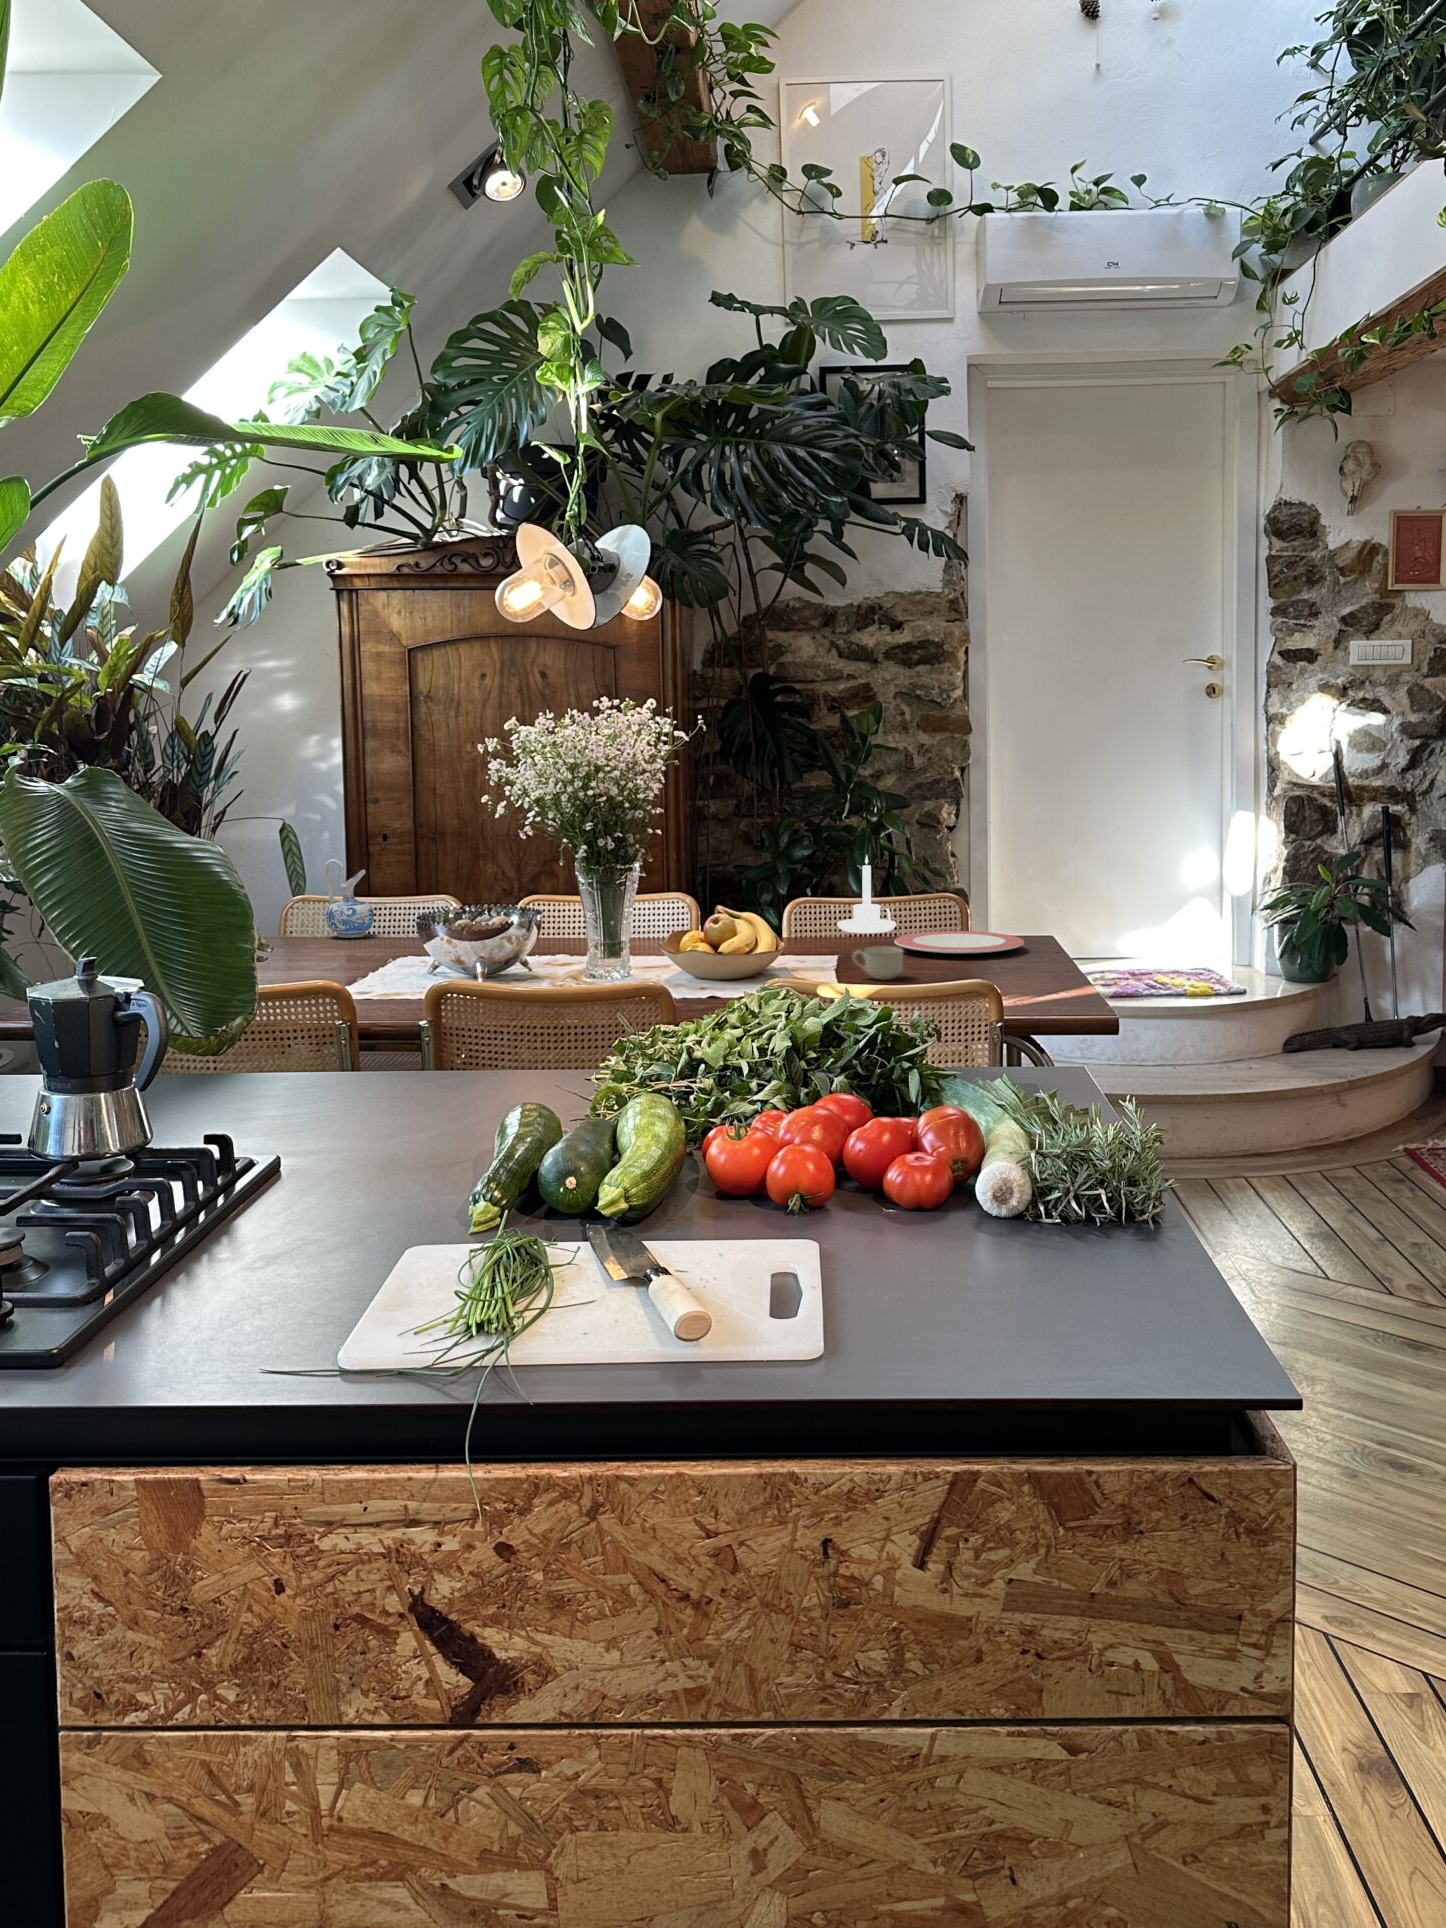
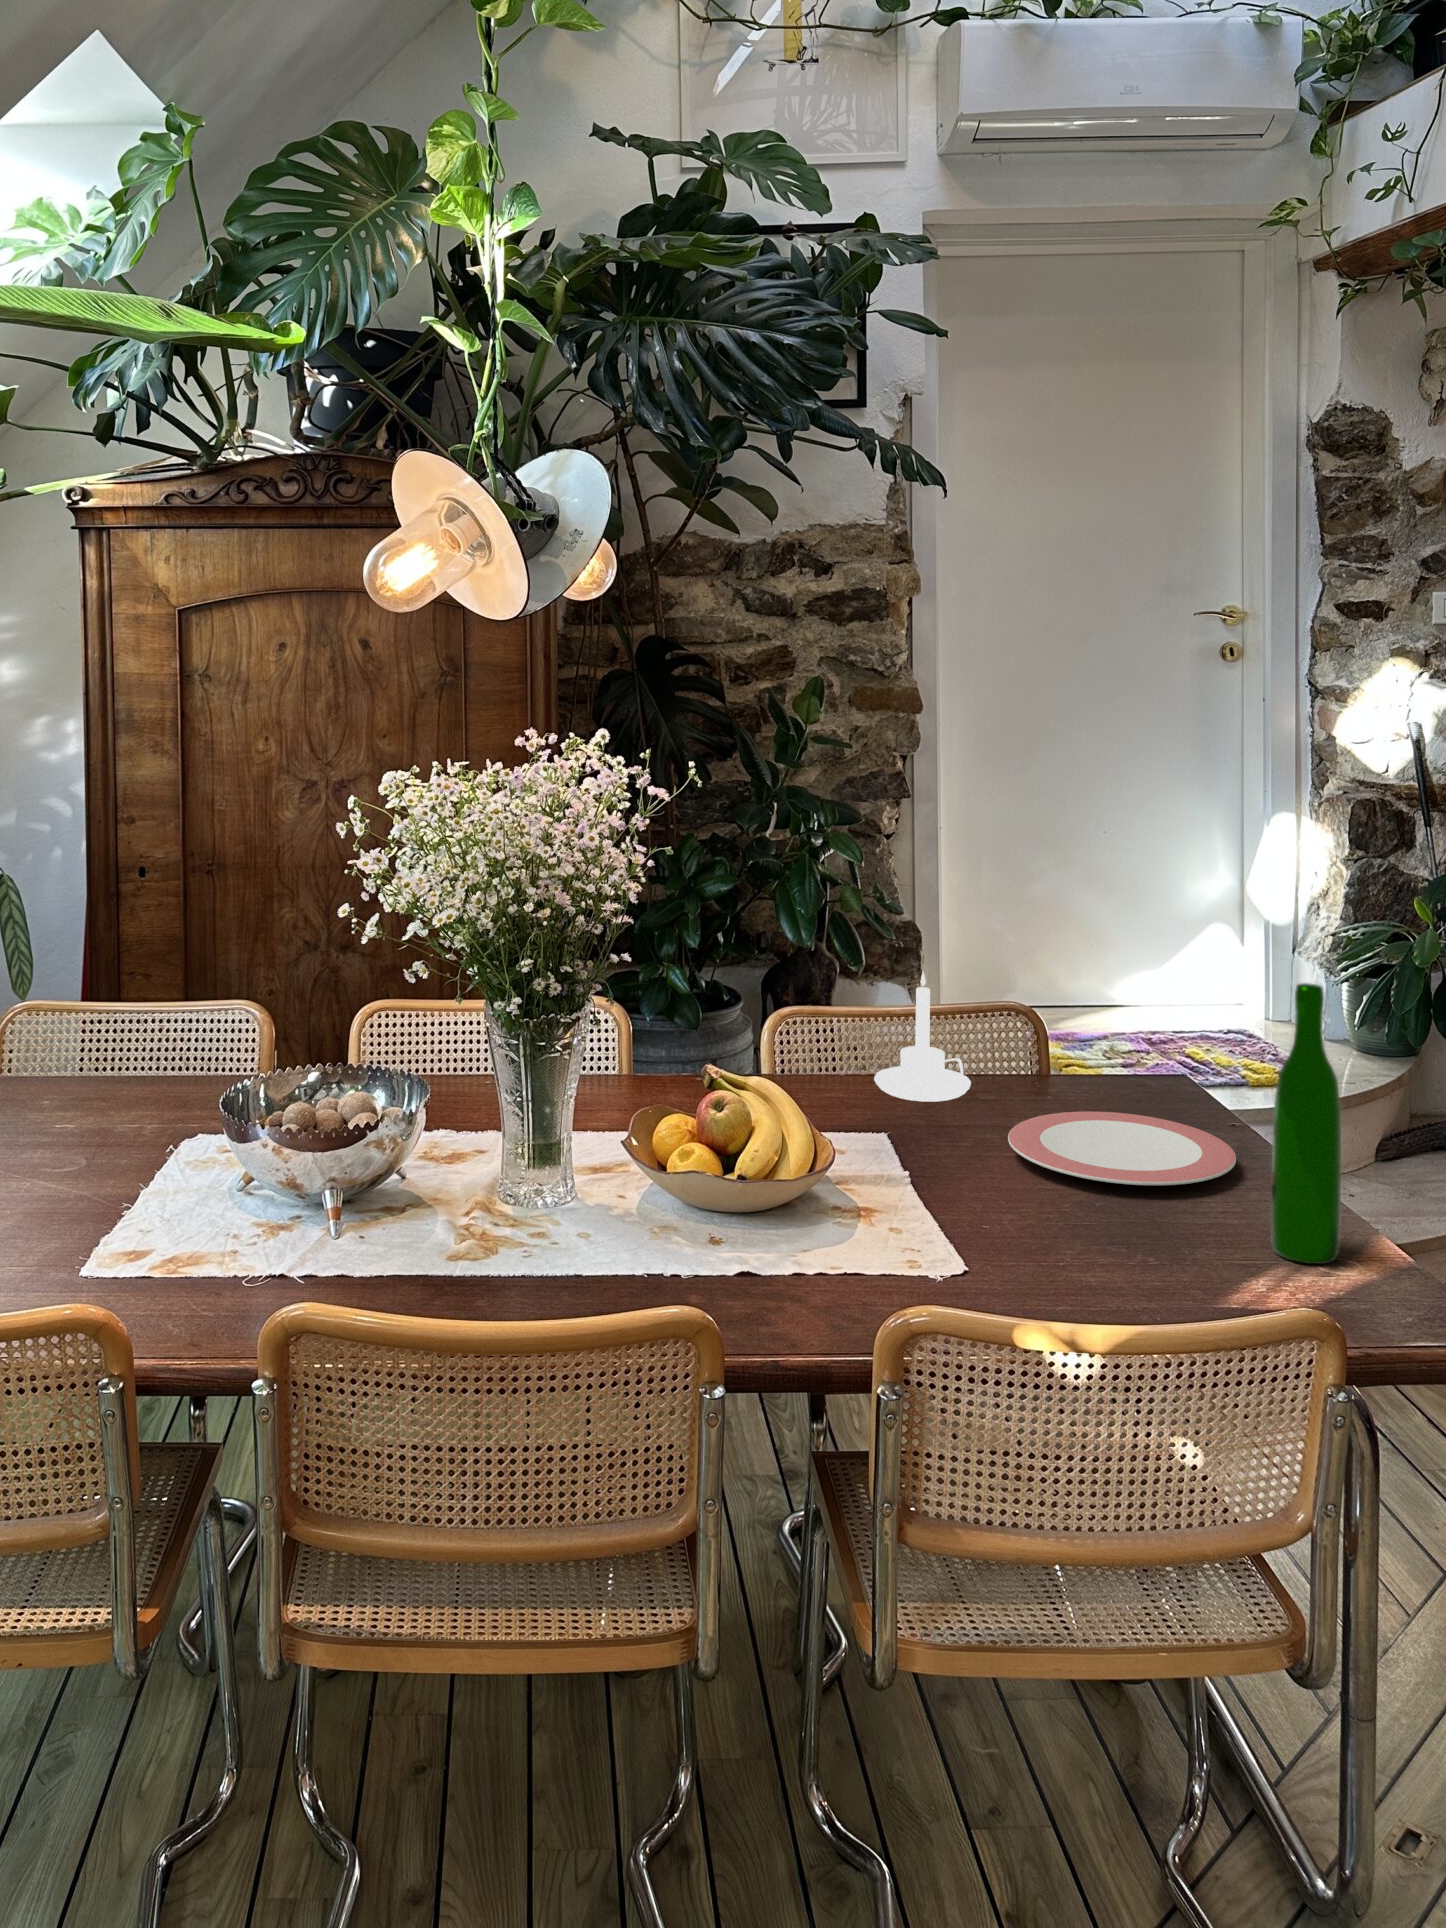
wine bottle: none [1007,822,1043,976] -> present [1271,983,1342,1264]
ceramic pitcher: present [324,859,374,938] -> none [59,979,137,1107]
cup: present [852,947,903,980] -> none [1006,1206,1101,1277]

